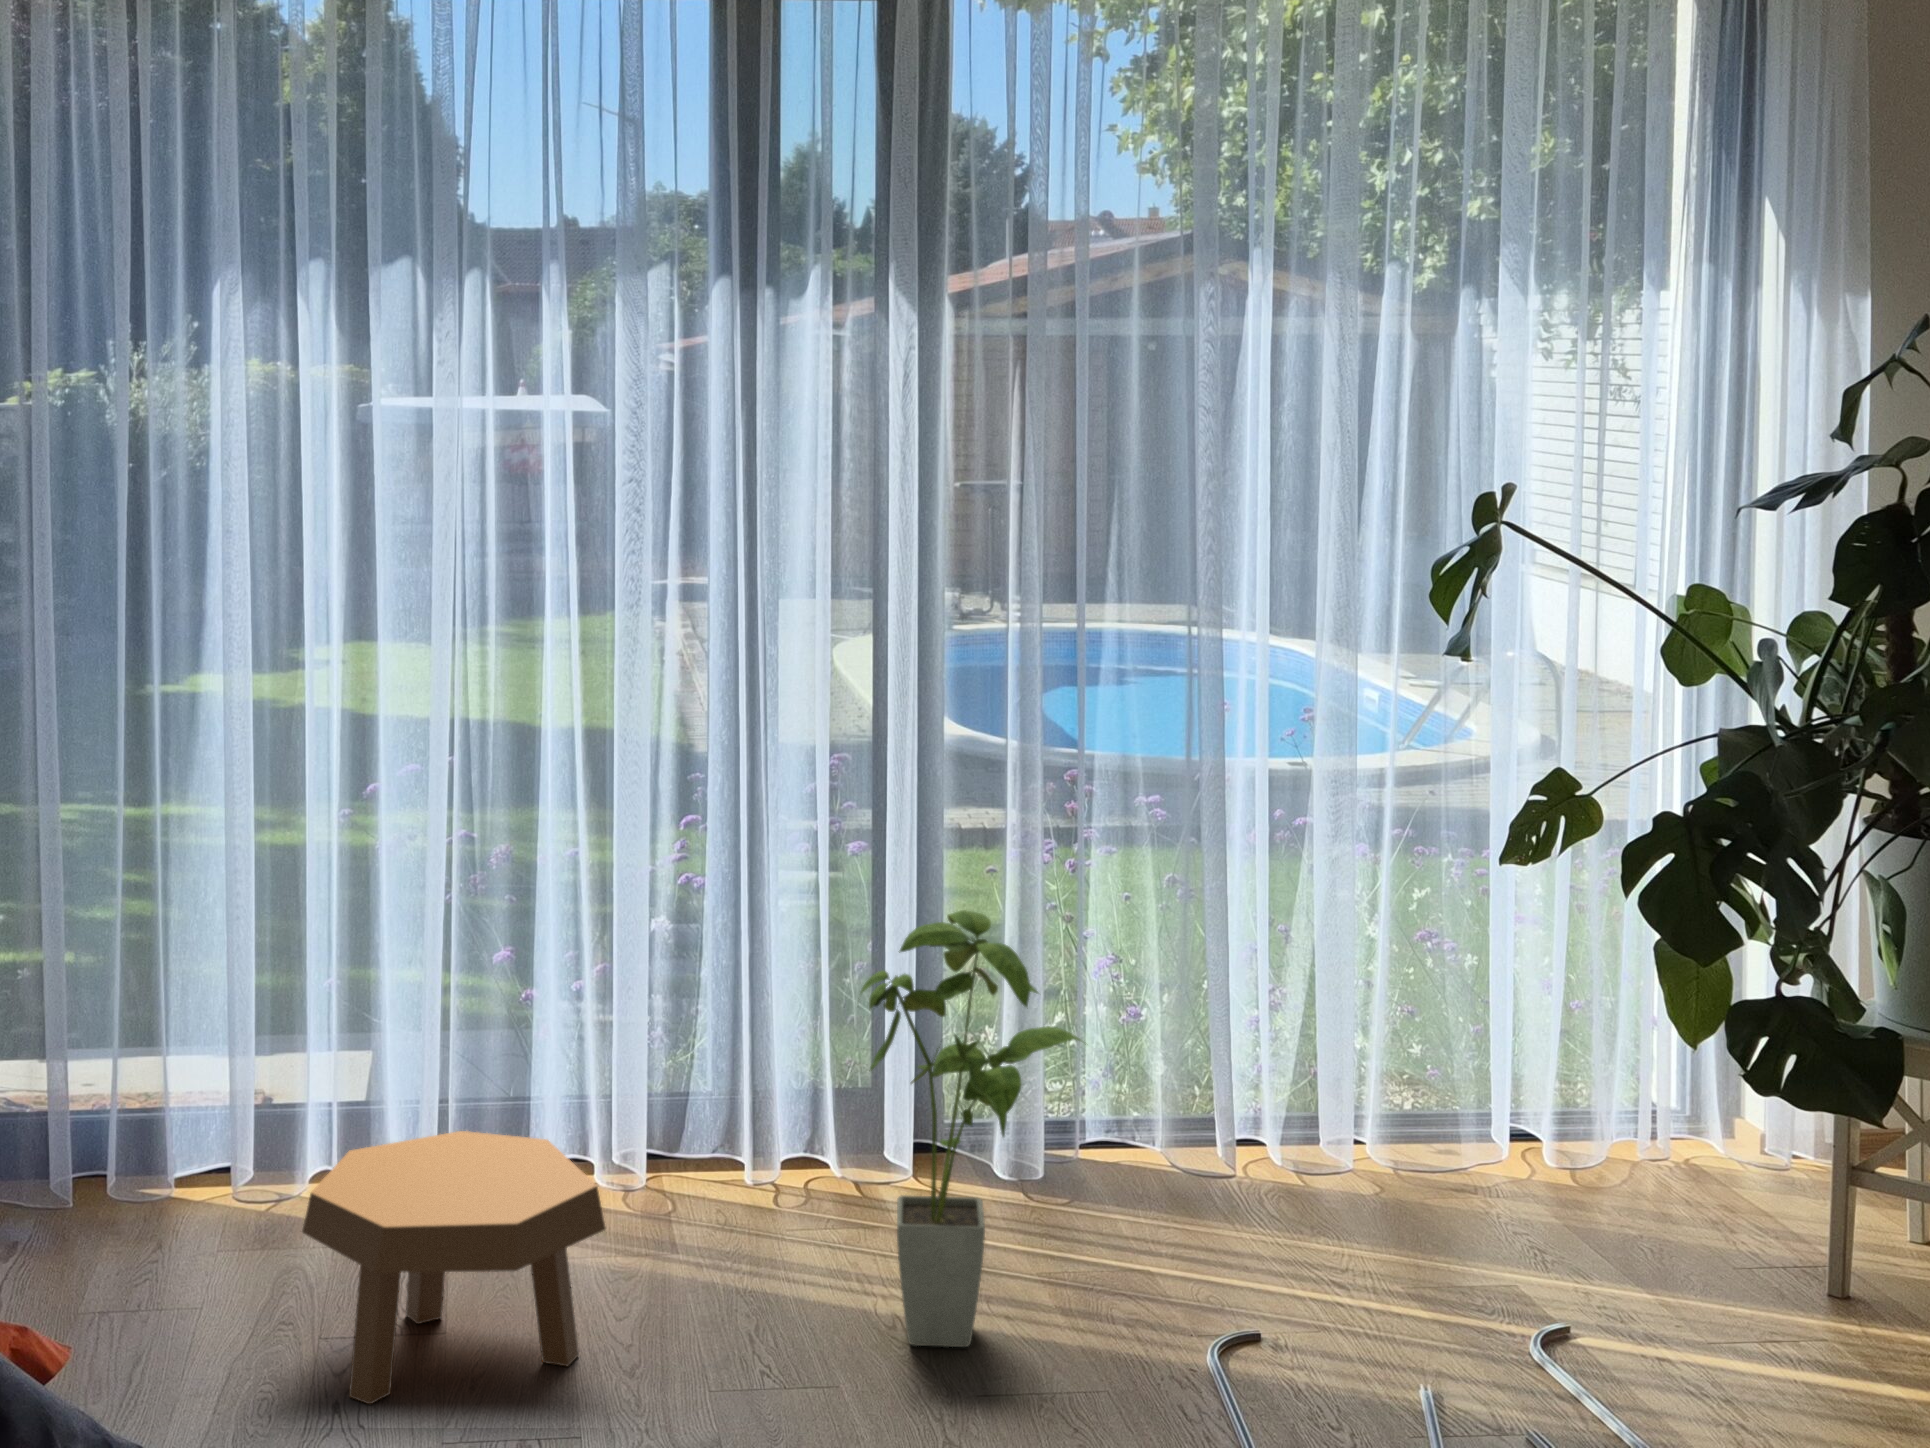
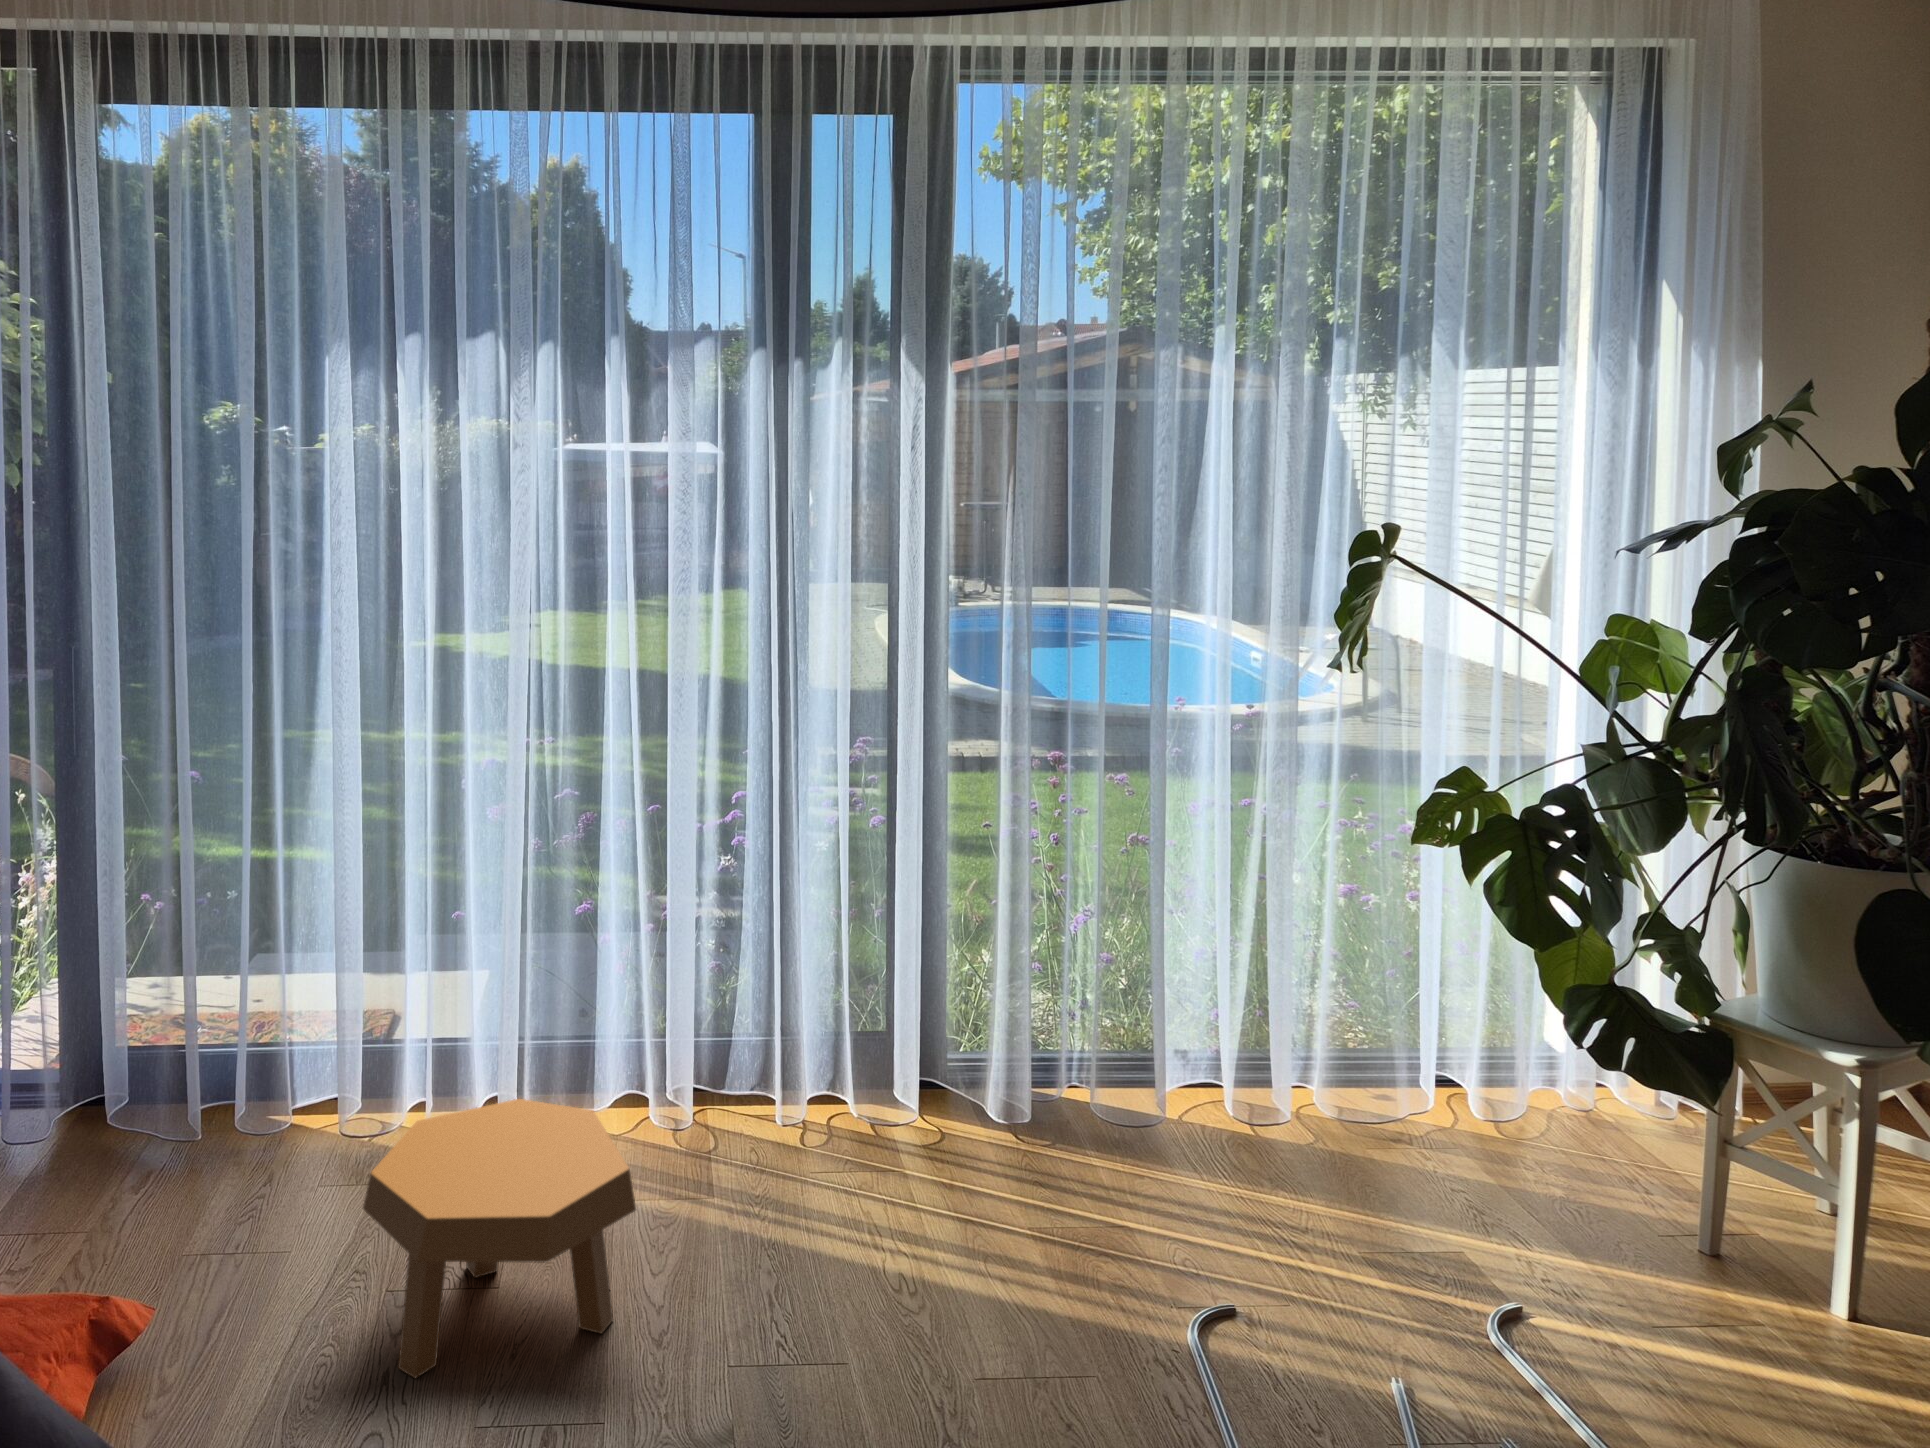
house plant: present [860,910,1081,1347] -> none [867,921,1077,1318]

